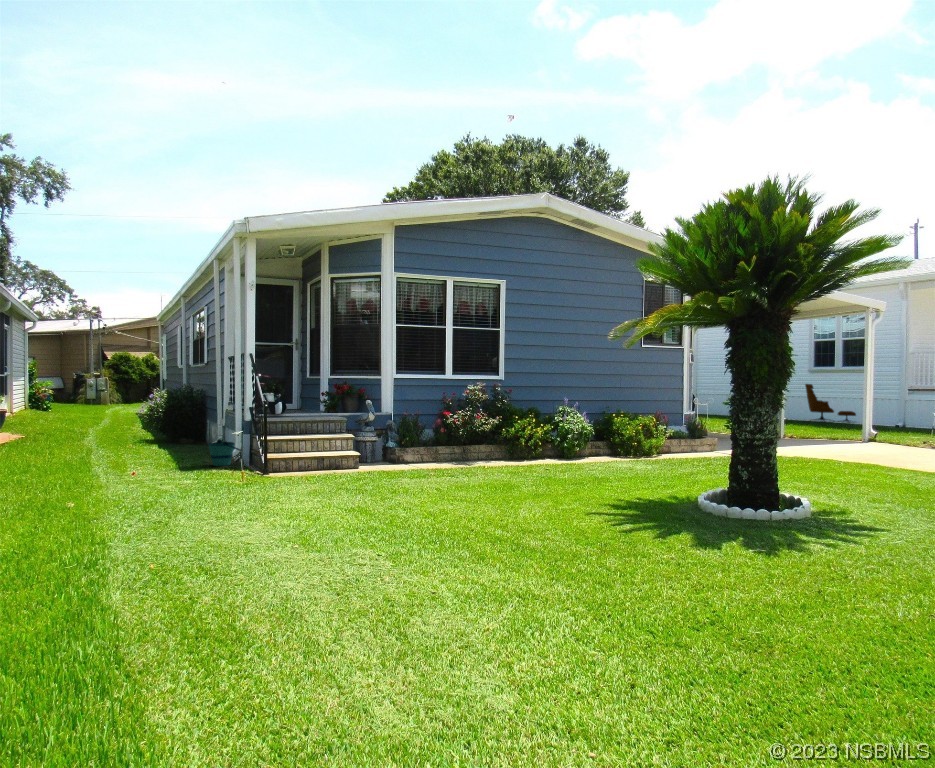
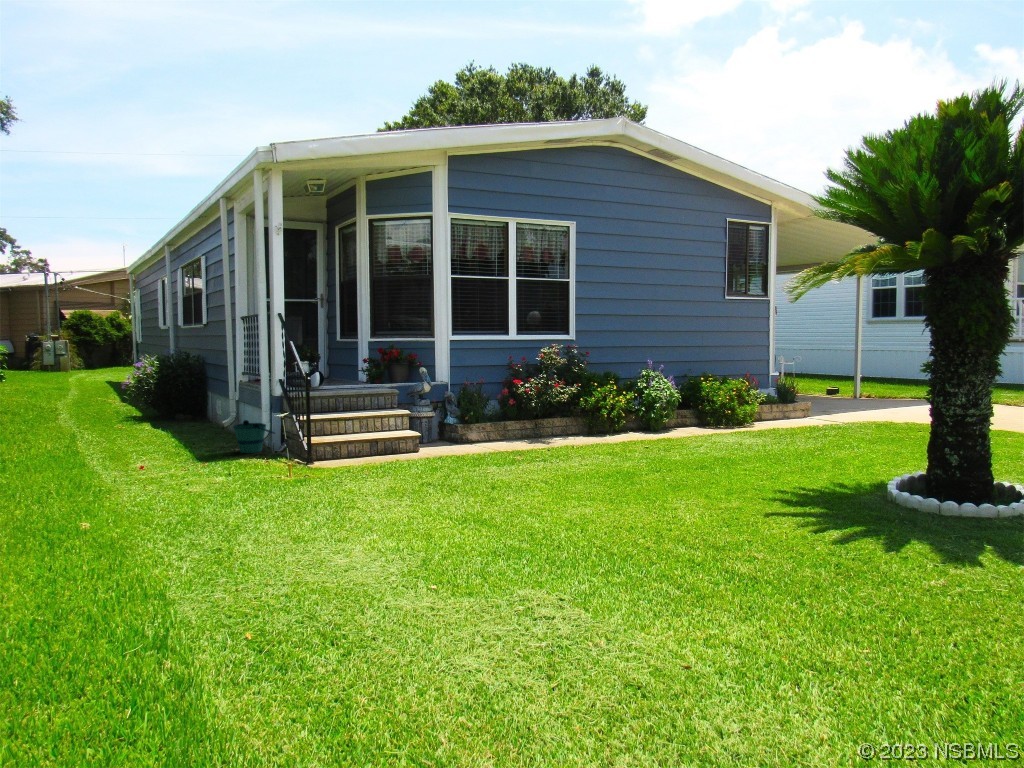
lounge chair: present [805,384,856,422] -> none [859,337,912,378]

